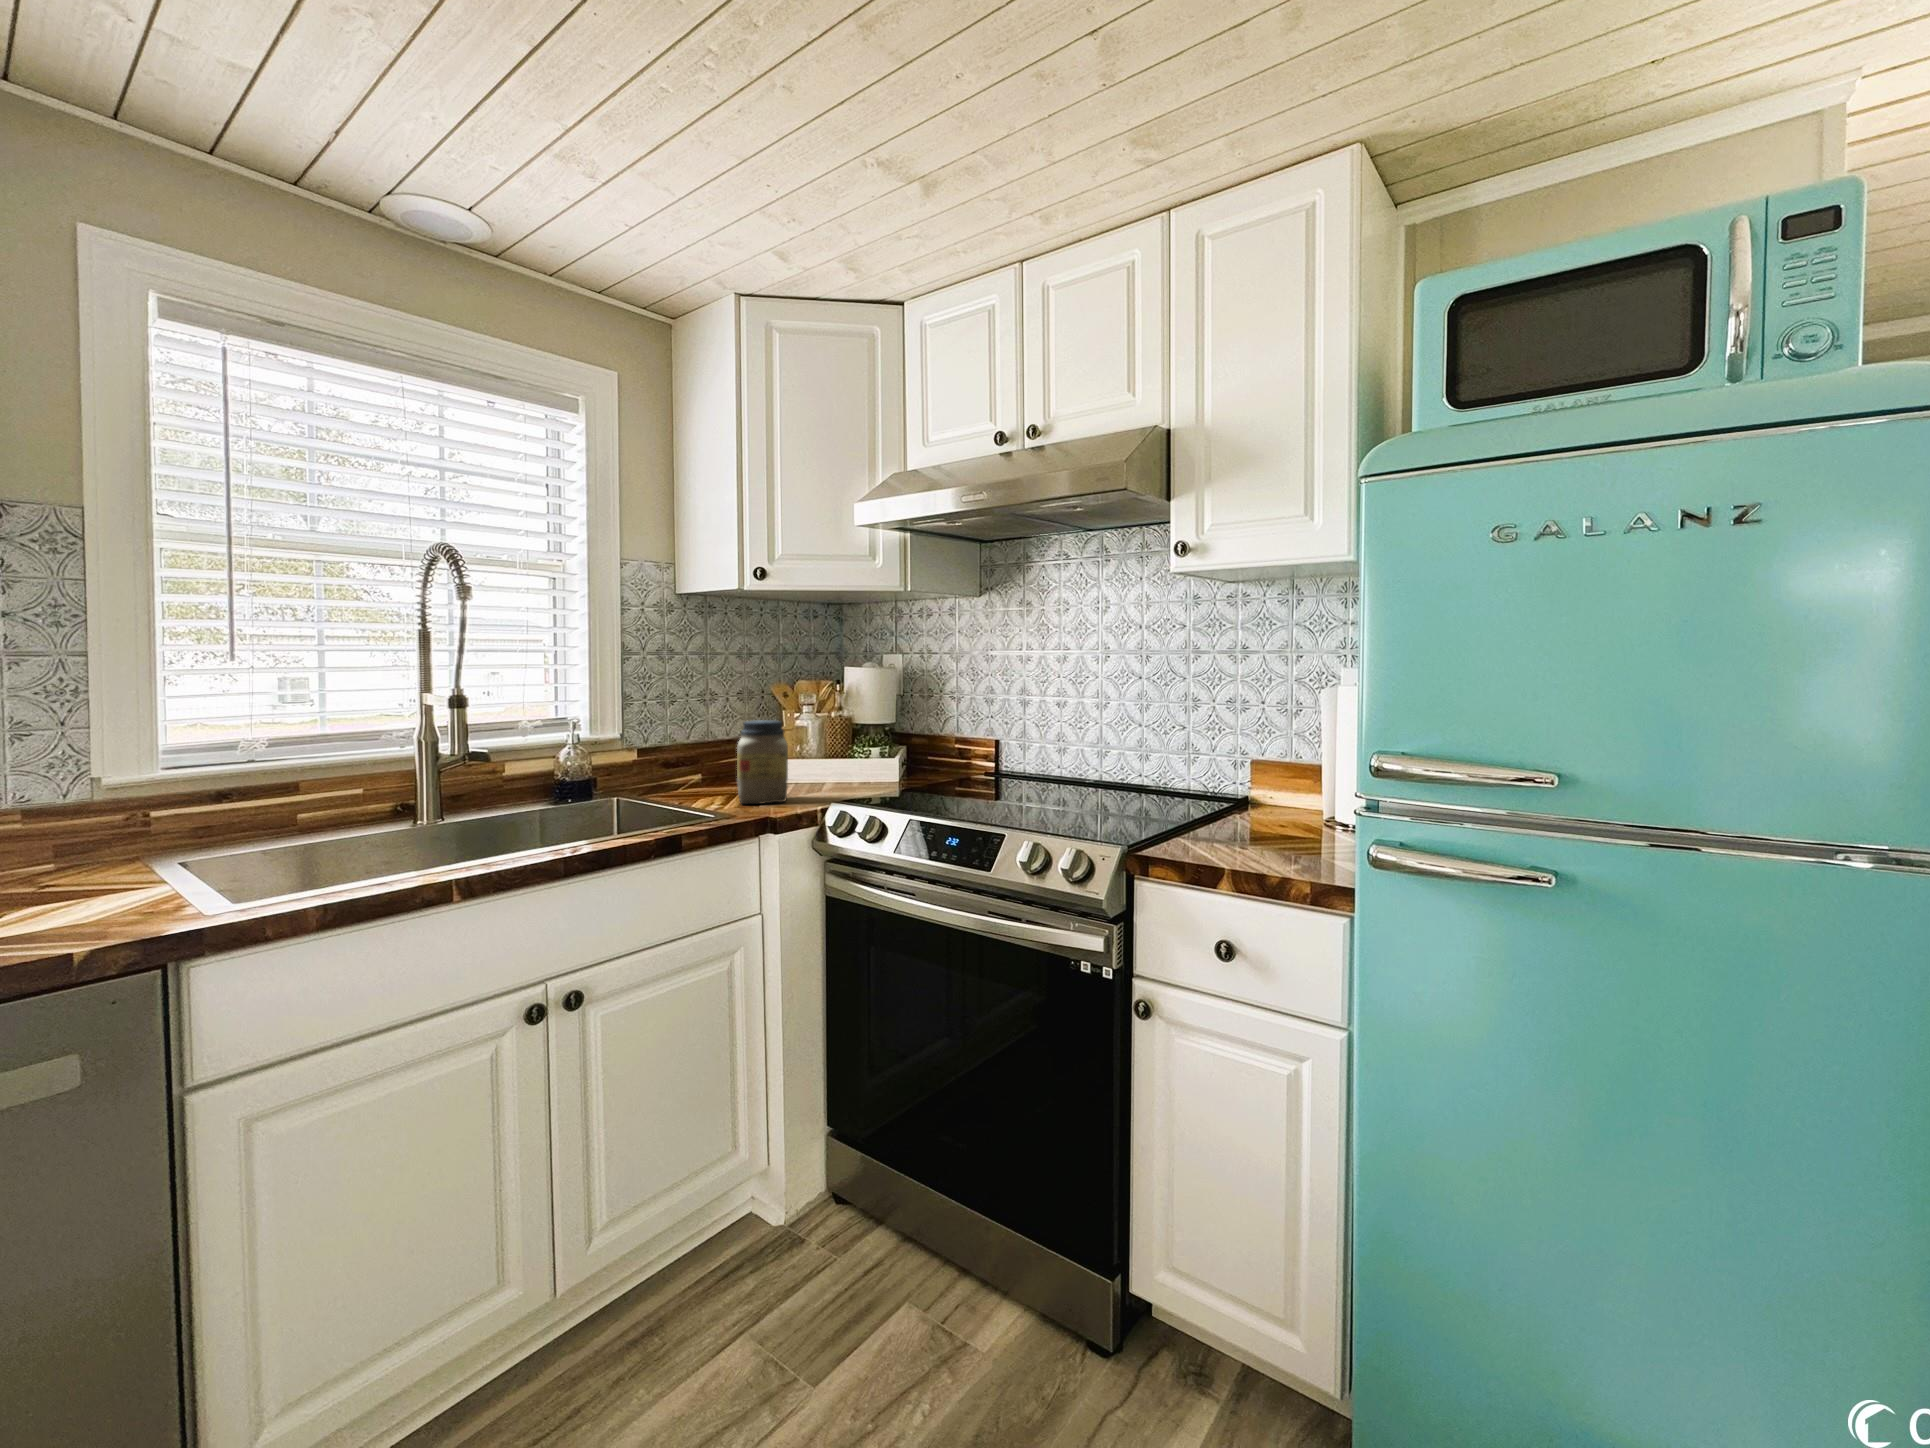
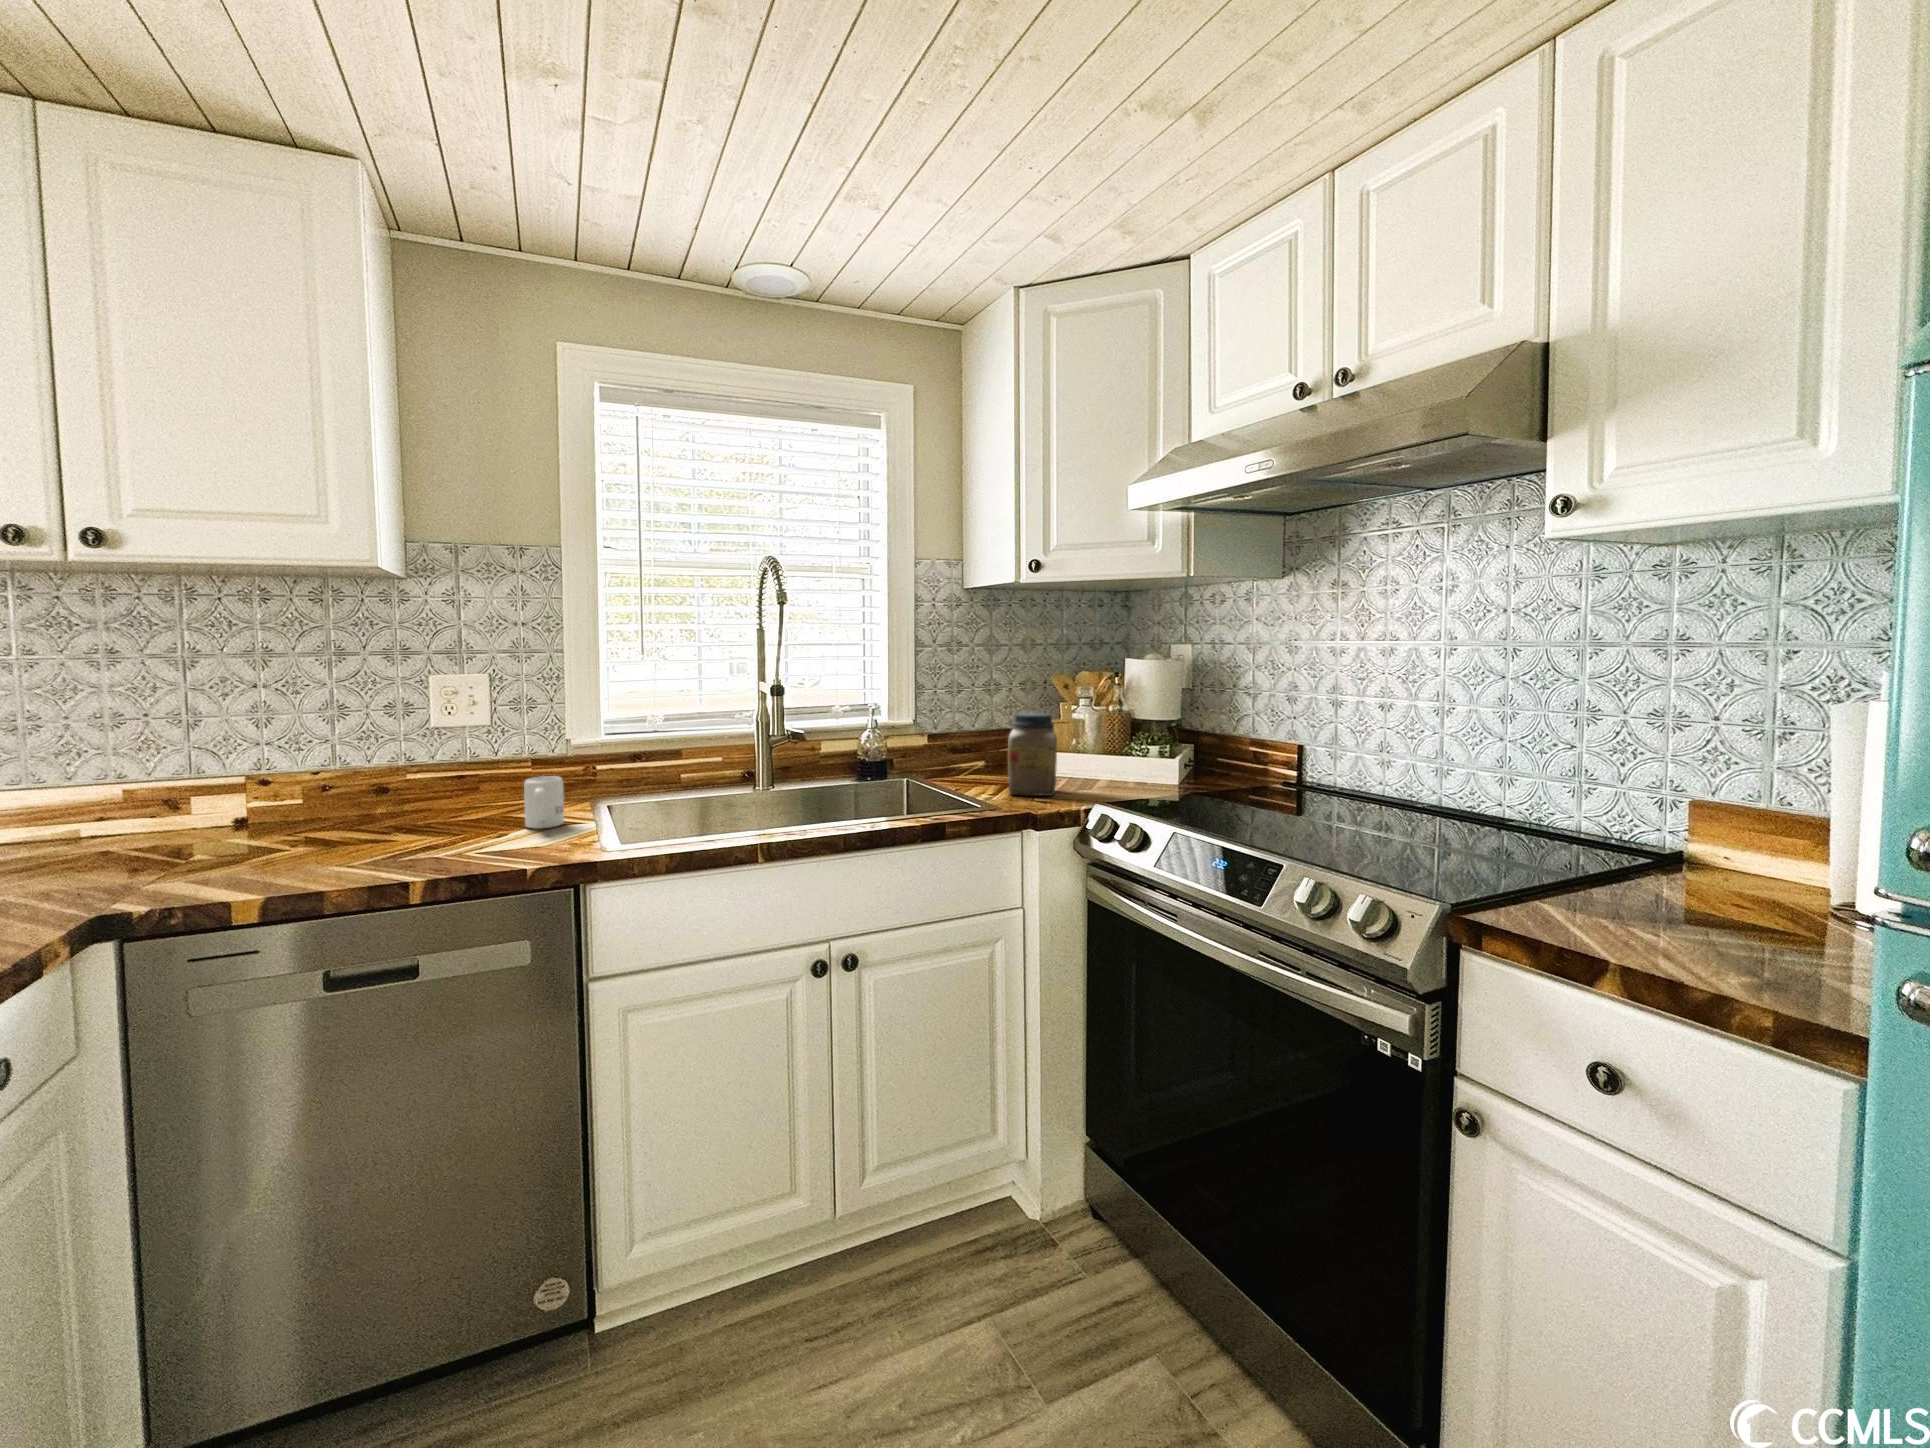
mug: none [57,826,131,901] -> present [524,776,564,829]

